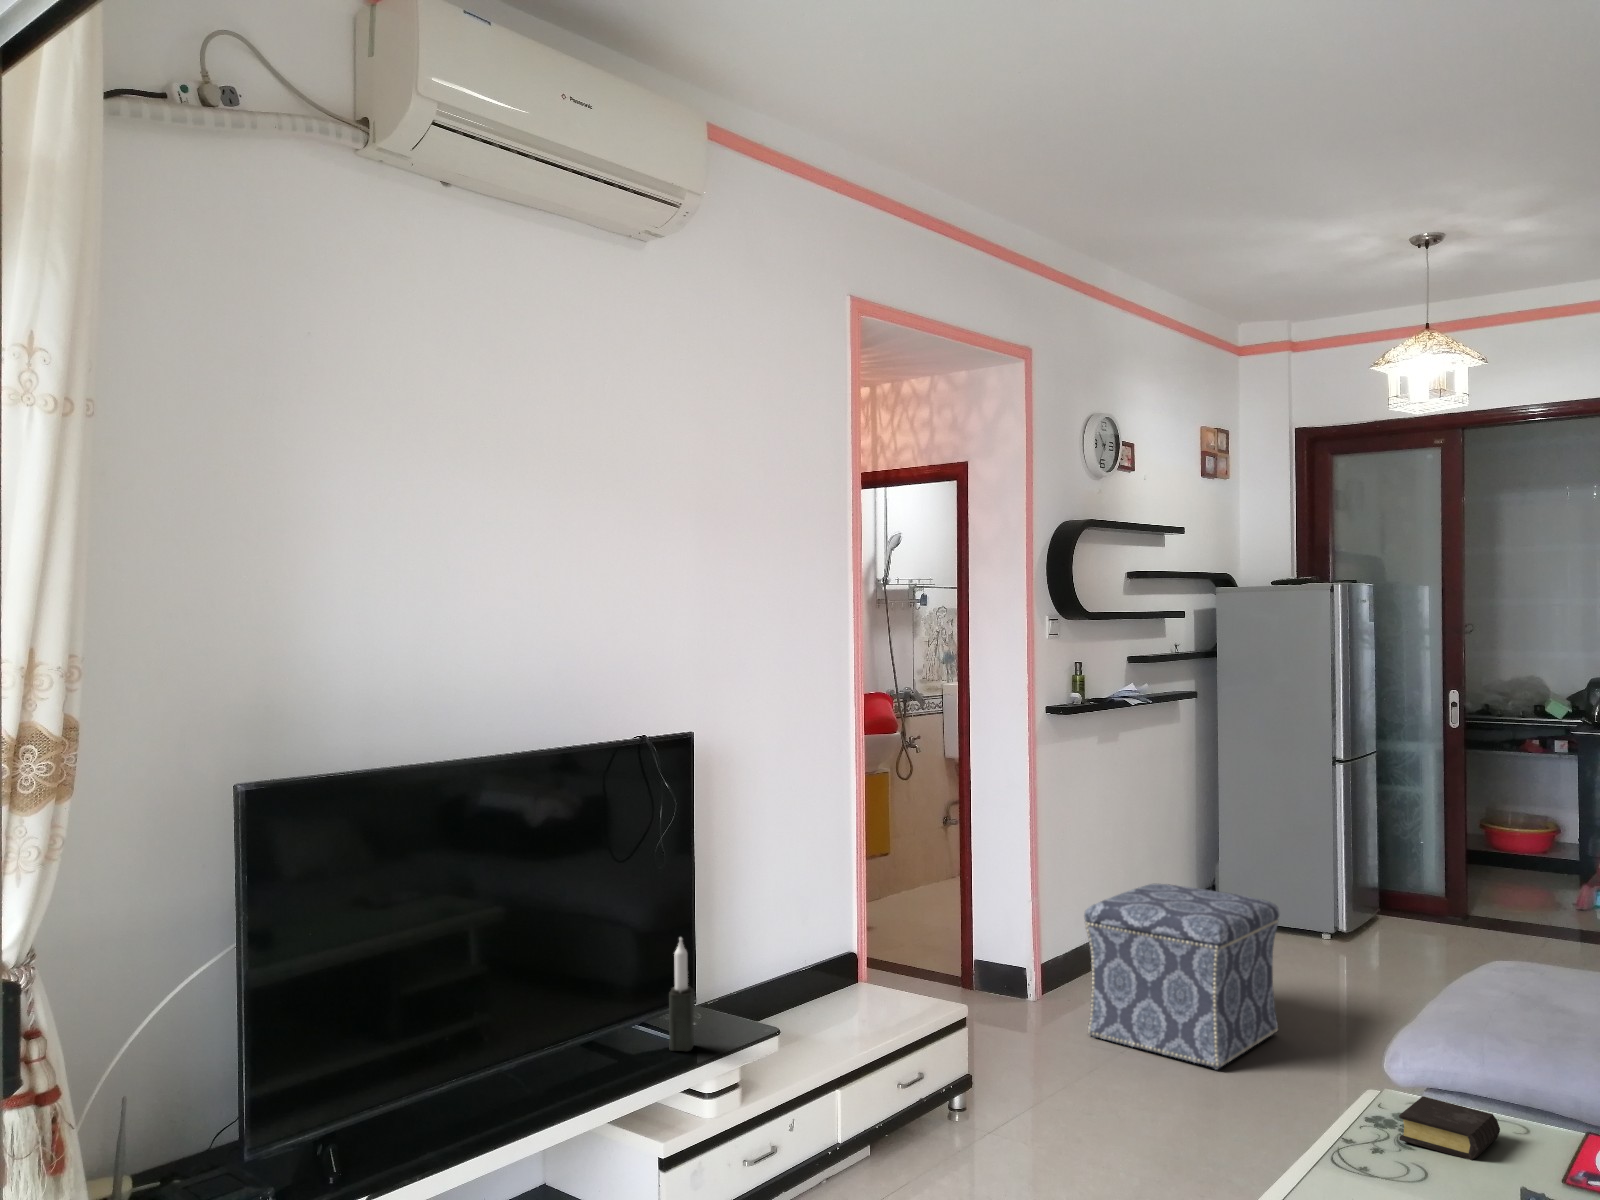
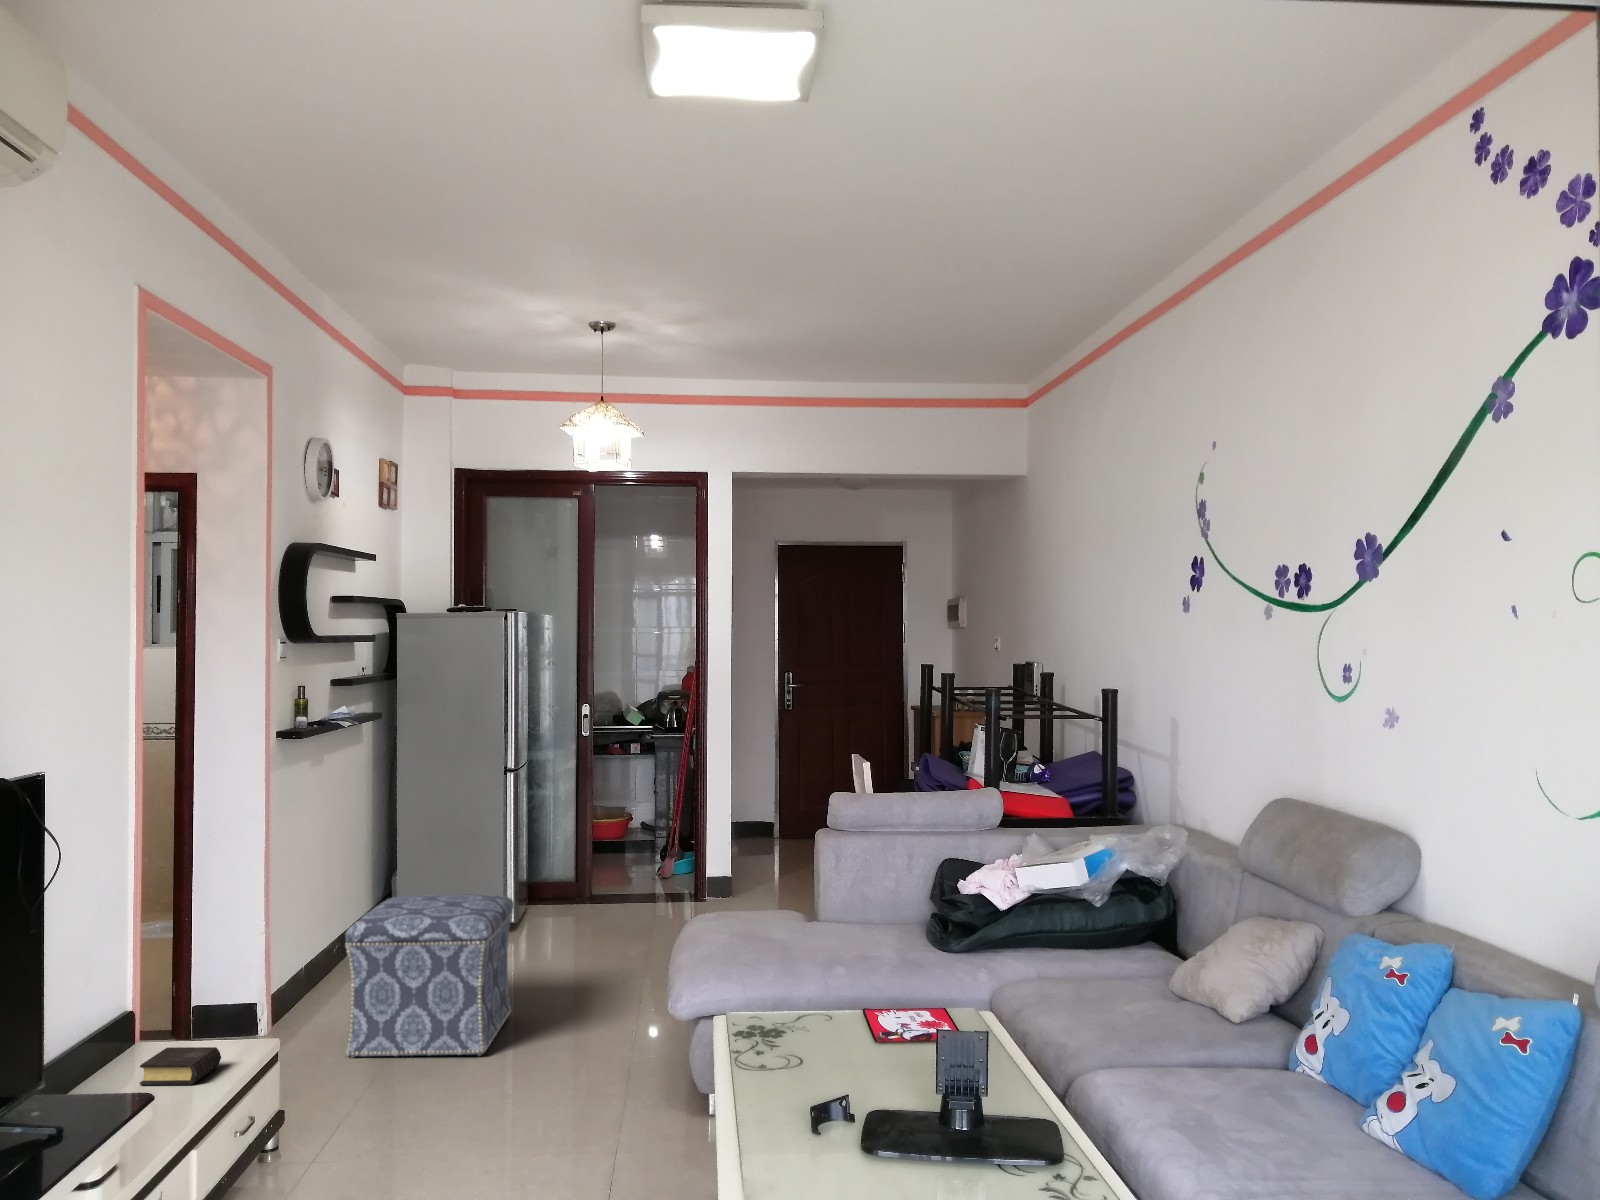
candle: present [669,938,694,1051] -> none [33,1016,67,1155]
book: present [1399,1096,1500,1160] -> present [140,1047,221,1085]

